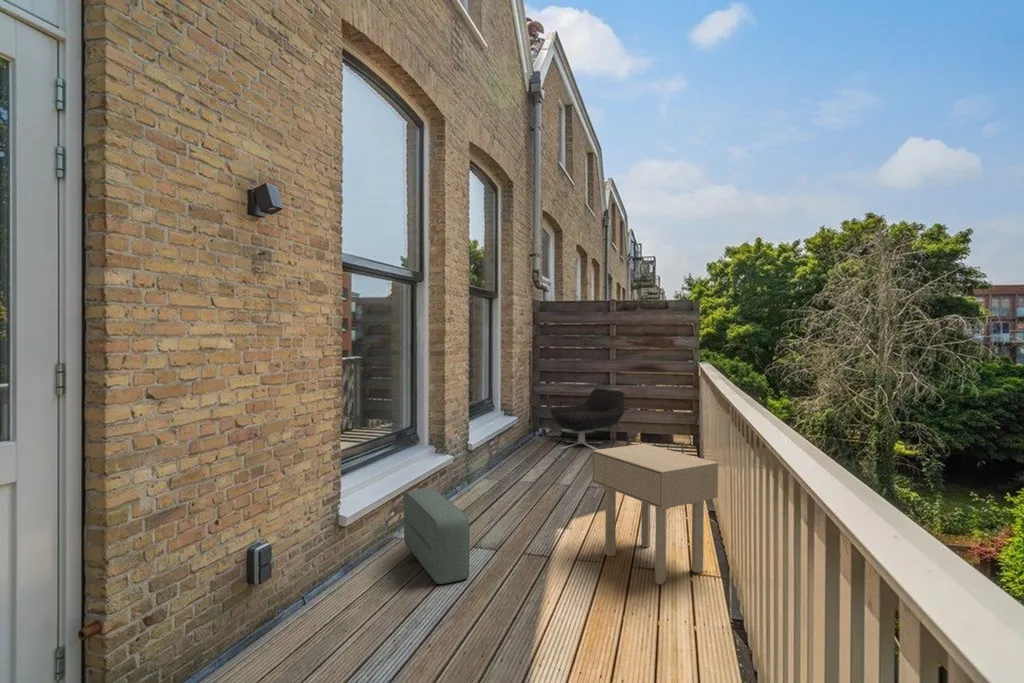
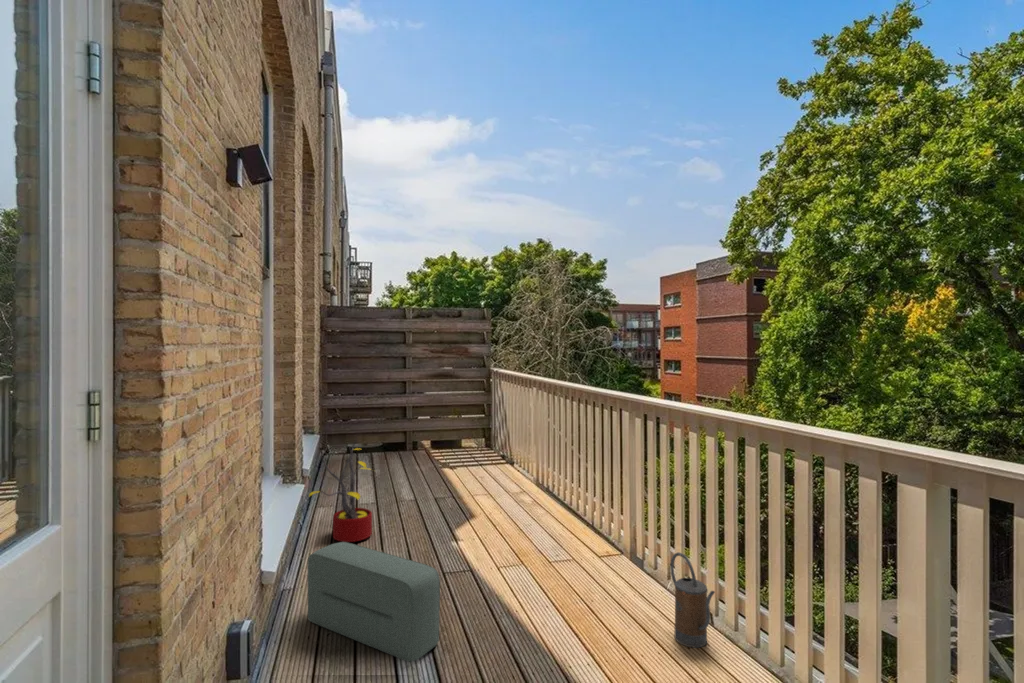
lounge chair: present [551,388,624,450] -> none [347,398,428,468]
decorative plant: none [448,415,522,500] -> present [309,442,372,542]
side table: present [592,444,718,584] -> none [522,454,642,592]
watering can: none [671,550,706,649] -> present [670,552,715,647]

